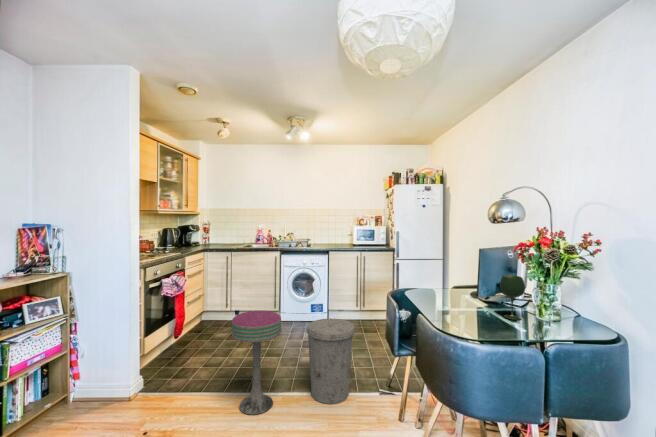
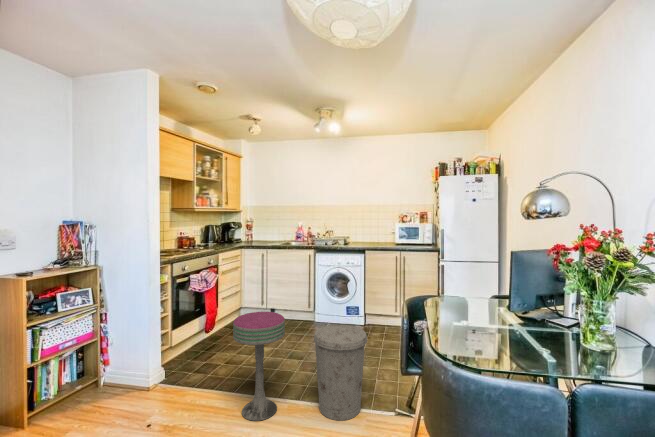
wine glass: present [500,275,525,320] -> none [531,287,567,346]

